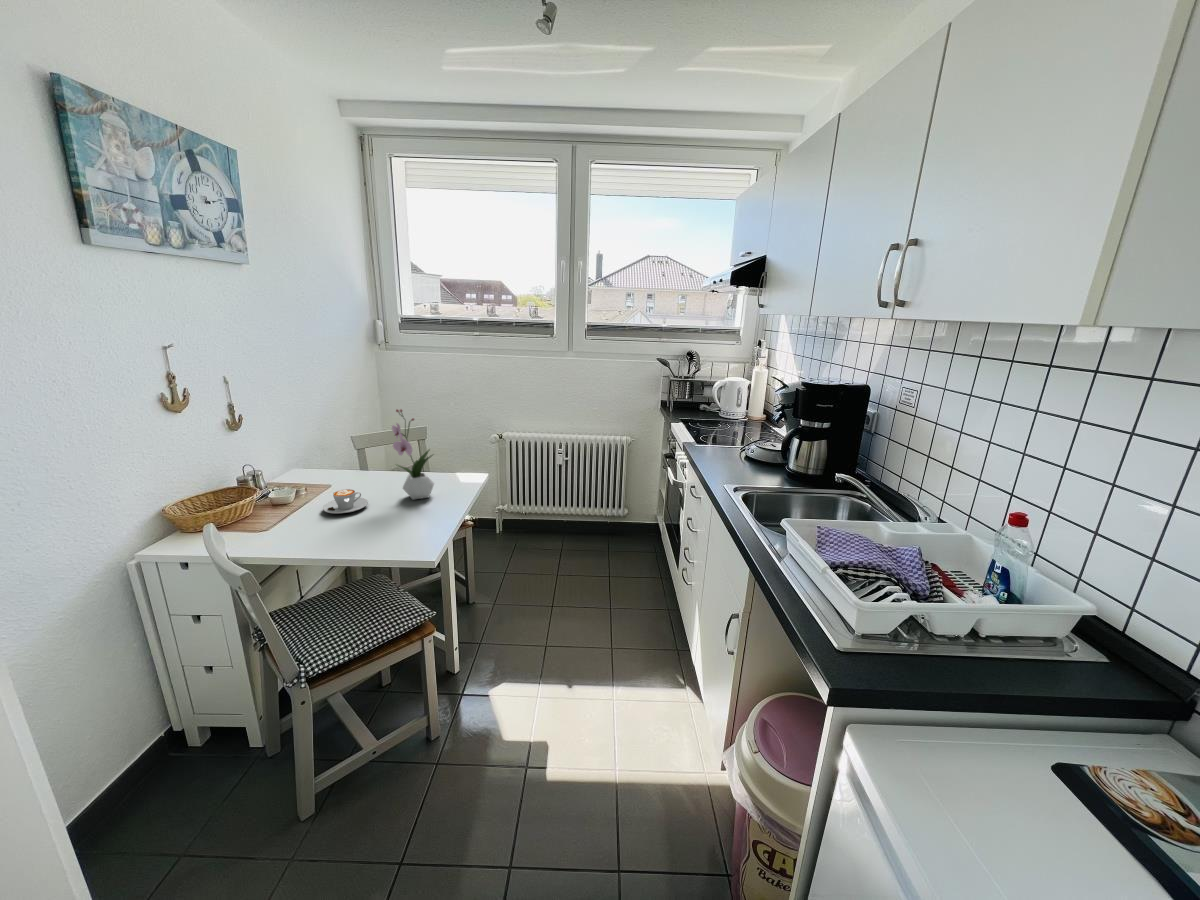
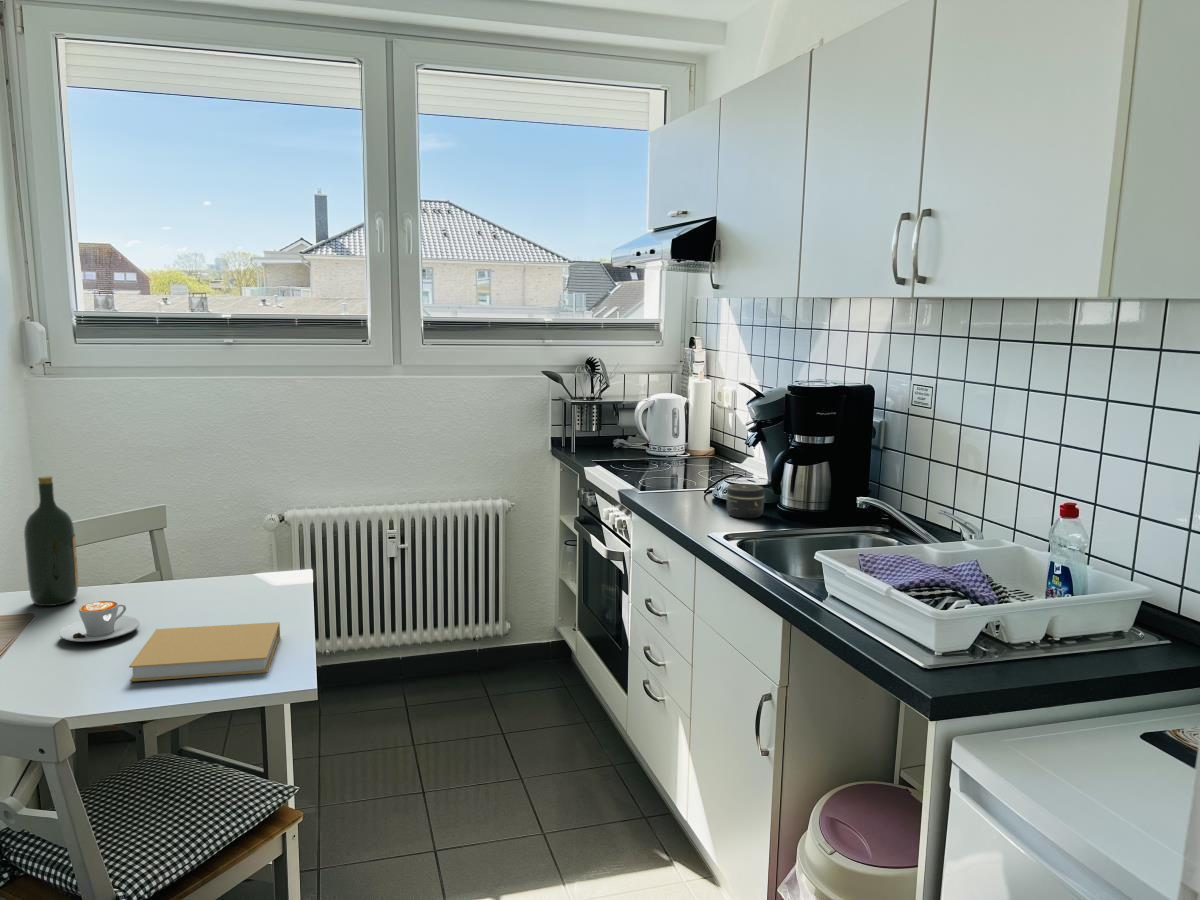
flower arrangement: present [392,410,434,500] -> none [174,458,251,611]
wine bottle: none [324,413,355,486] -> present [24,476,78,606]
jar: none [745,449,773,475] -> present [727,484,764,518]
book: none [333,511,435,550] -> present [129,622,280,681]

